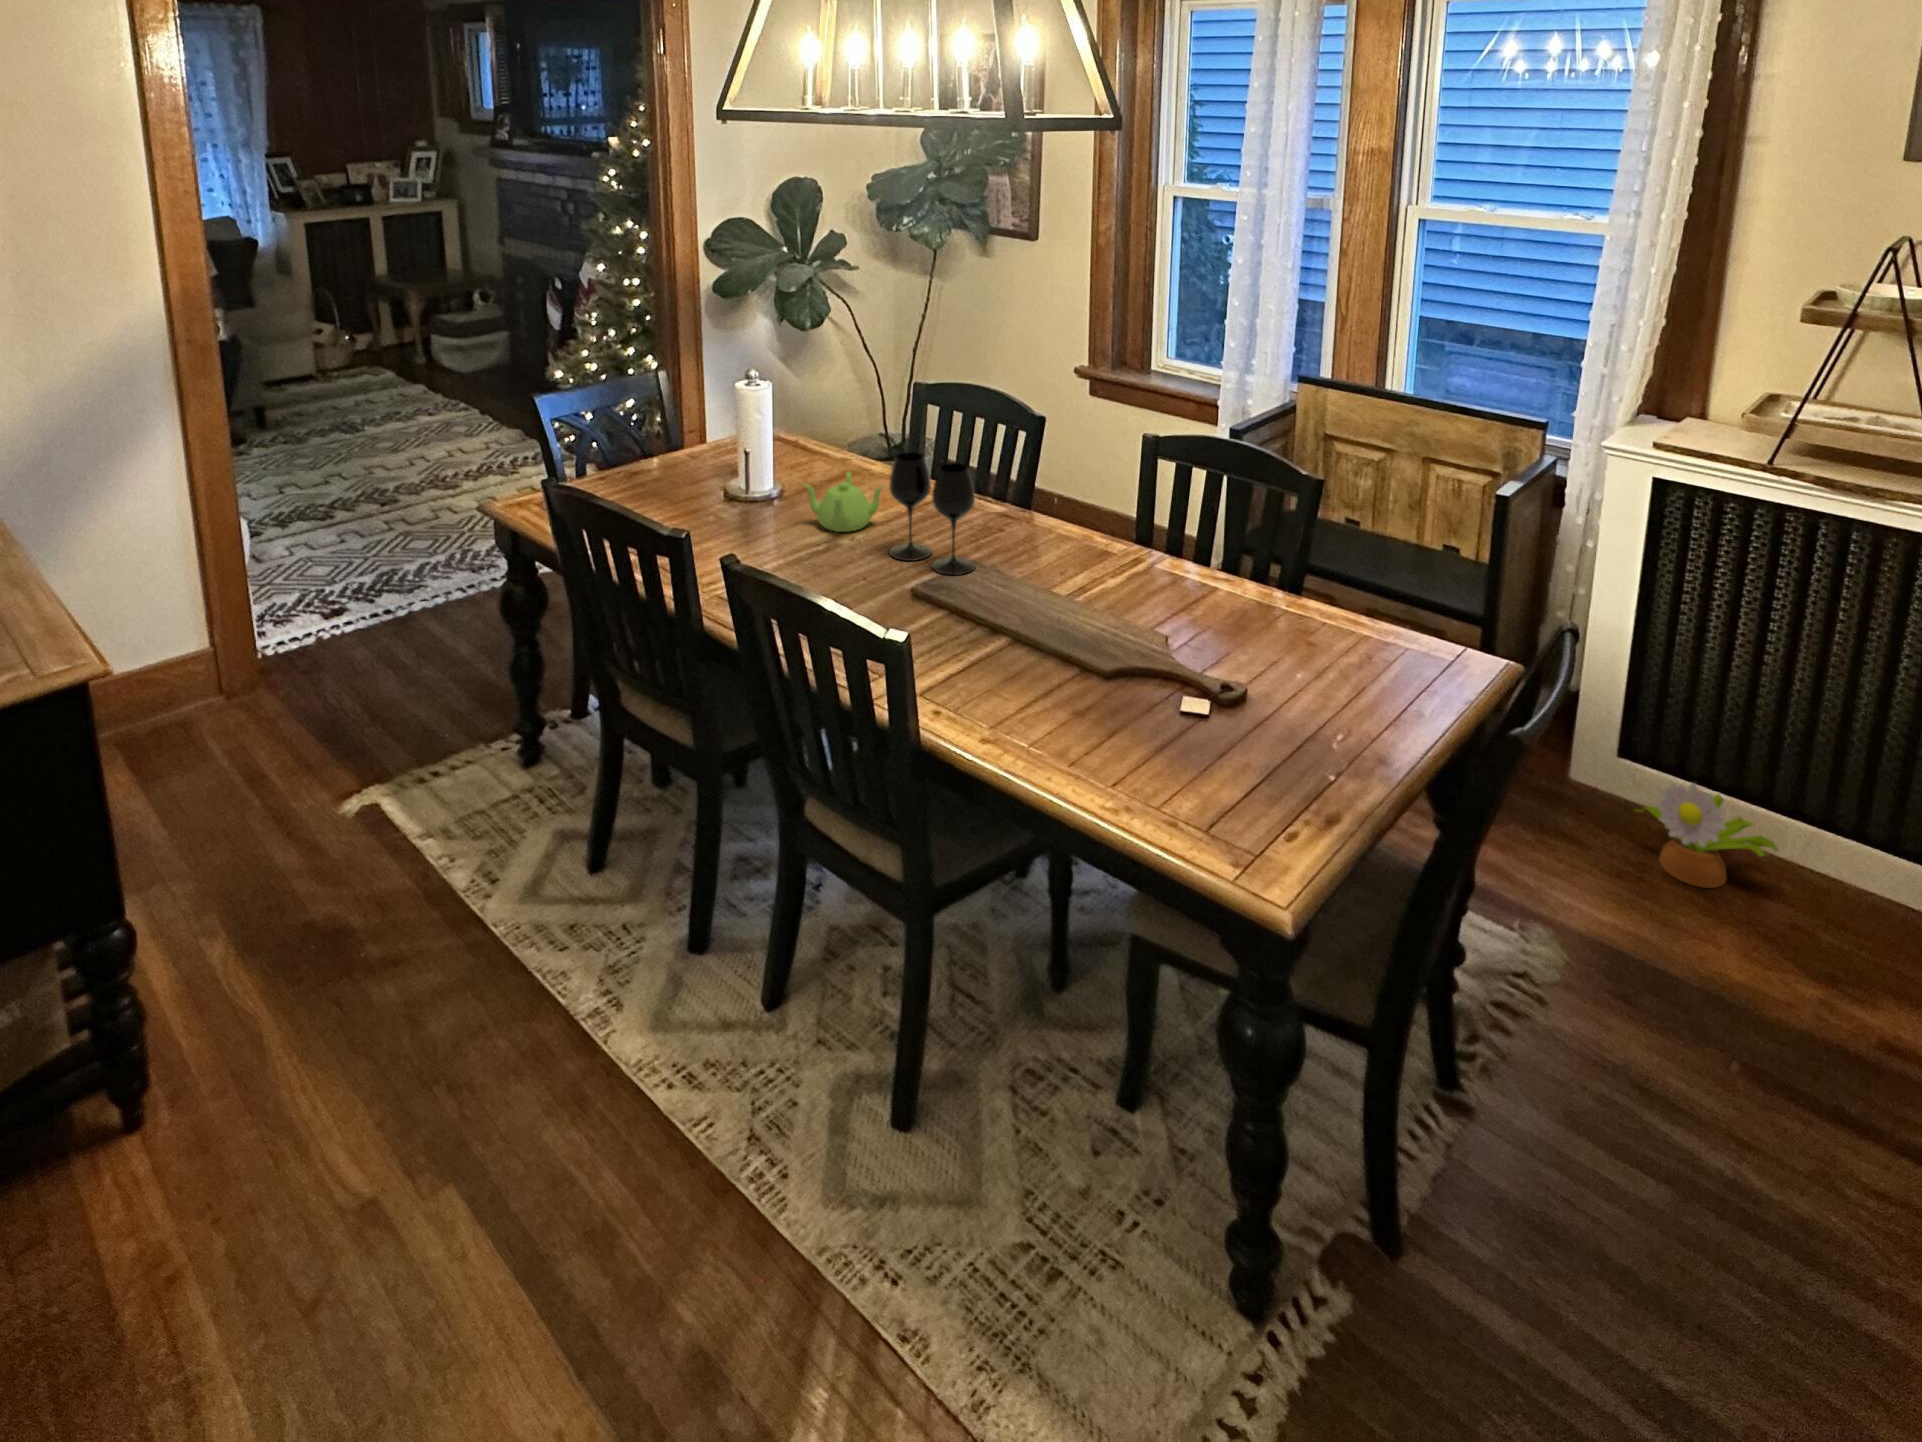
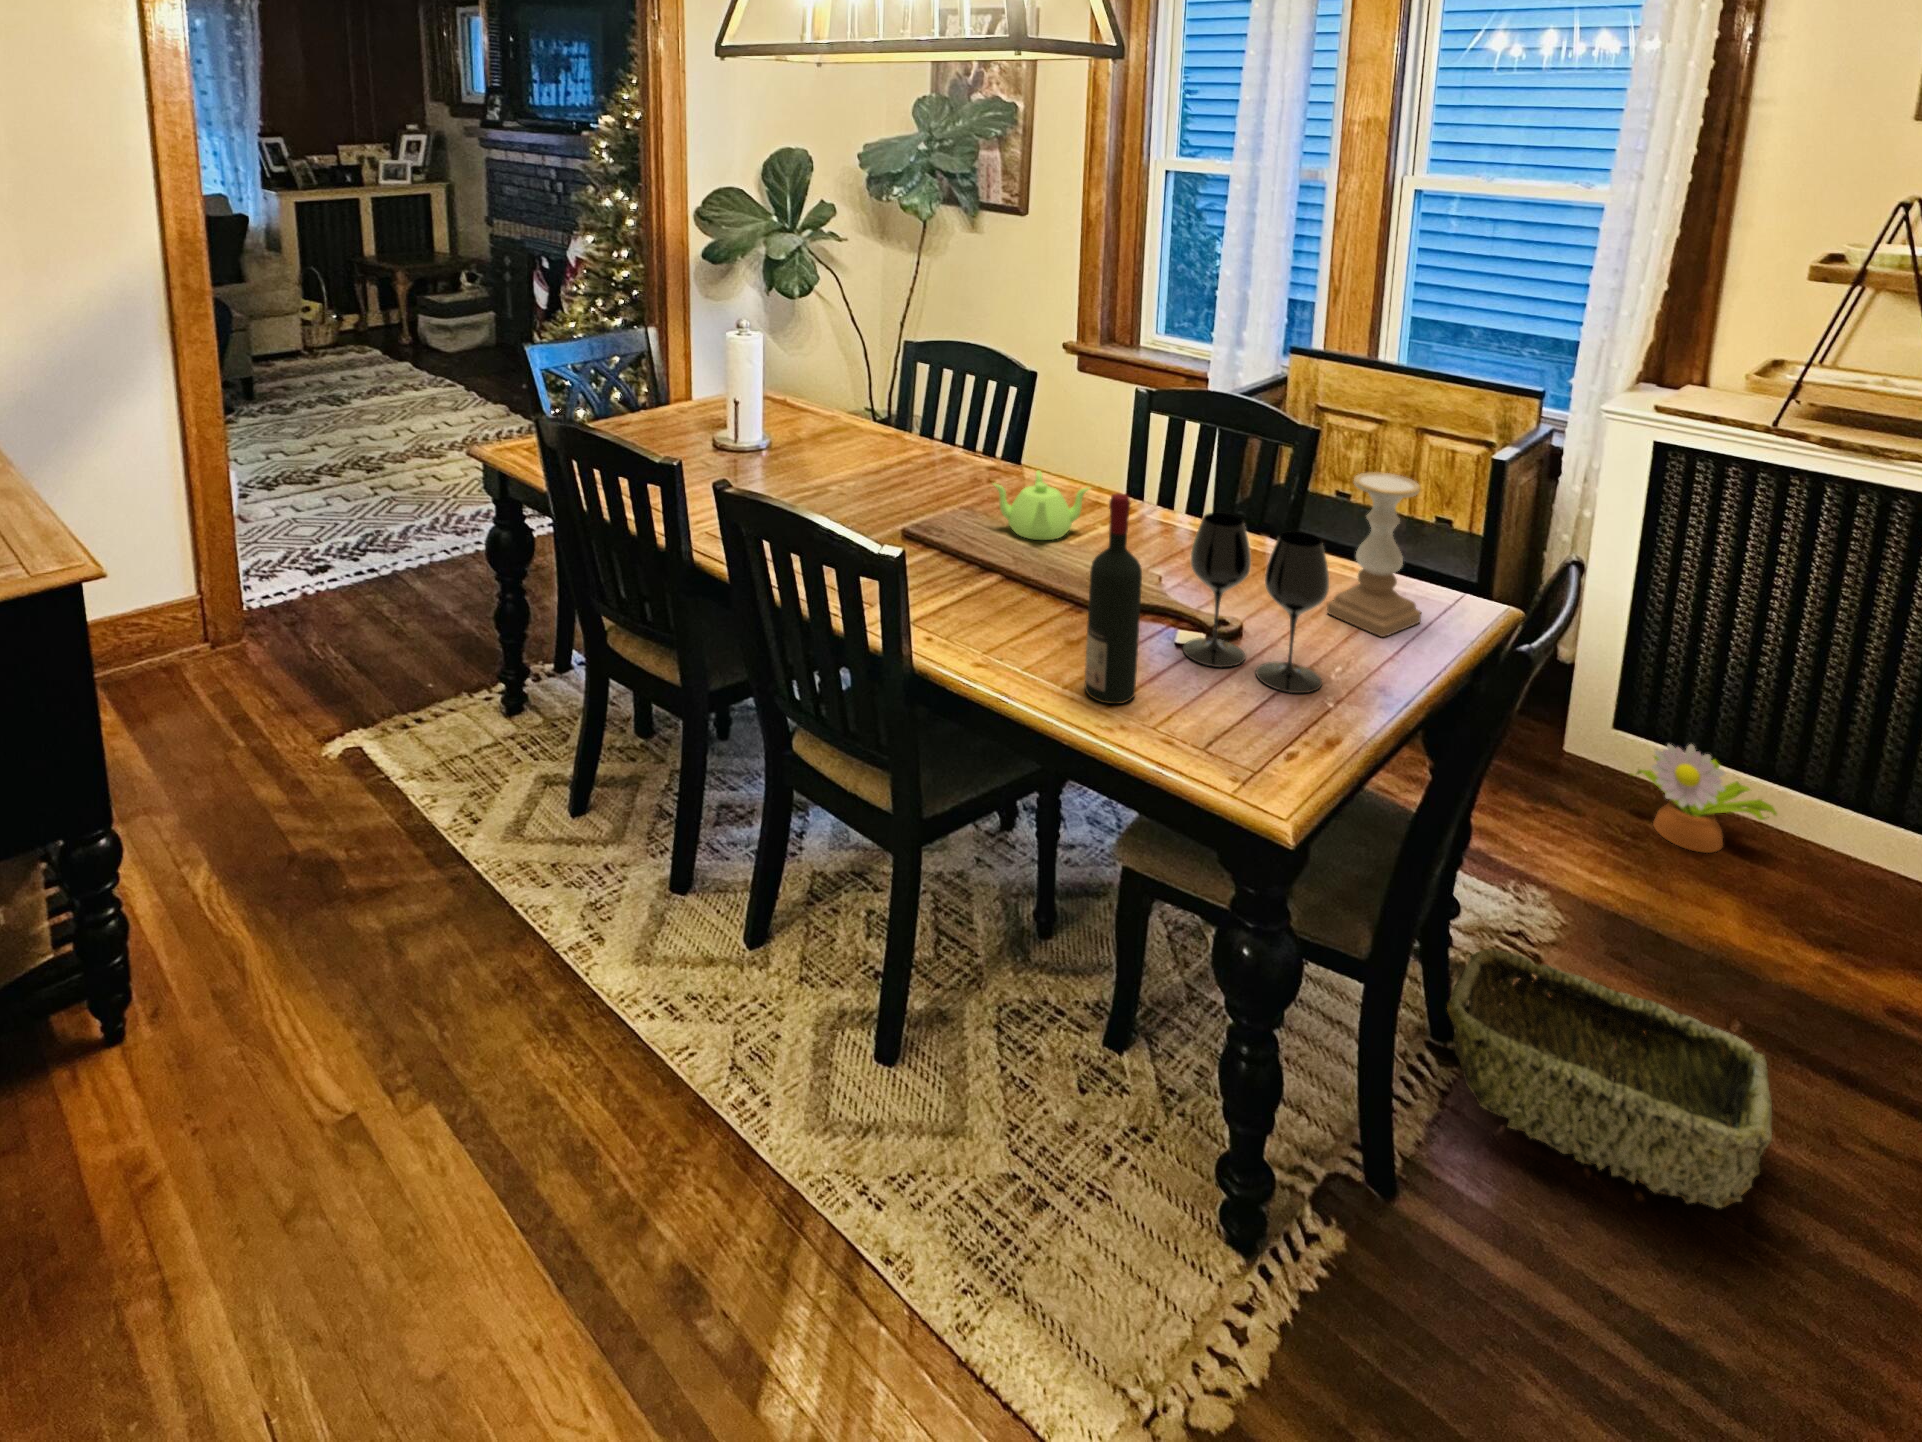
wine glass: present [889,452,976,575] -> present [1183,513,1329,693]
teapot: present [804,472,884,532] -> present [994,470,1089,540]
candle holder: none [1326,542,1418,706] -> present [1327,472,1421,637]
wine bottle: none [1085,585,1139,789] -> present [1084,493,1142,704]
woven basket: none [1446,1000,1756,1259] -> present [1447,949,1772,1208]

